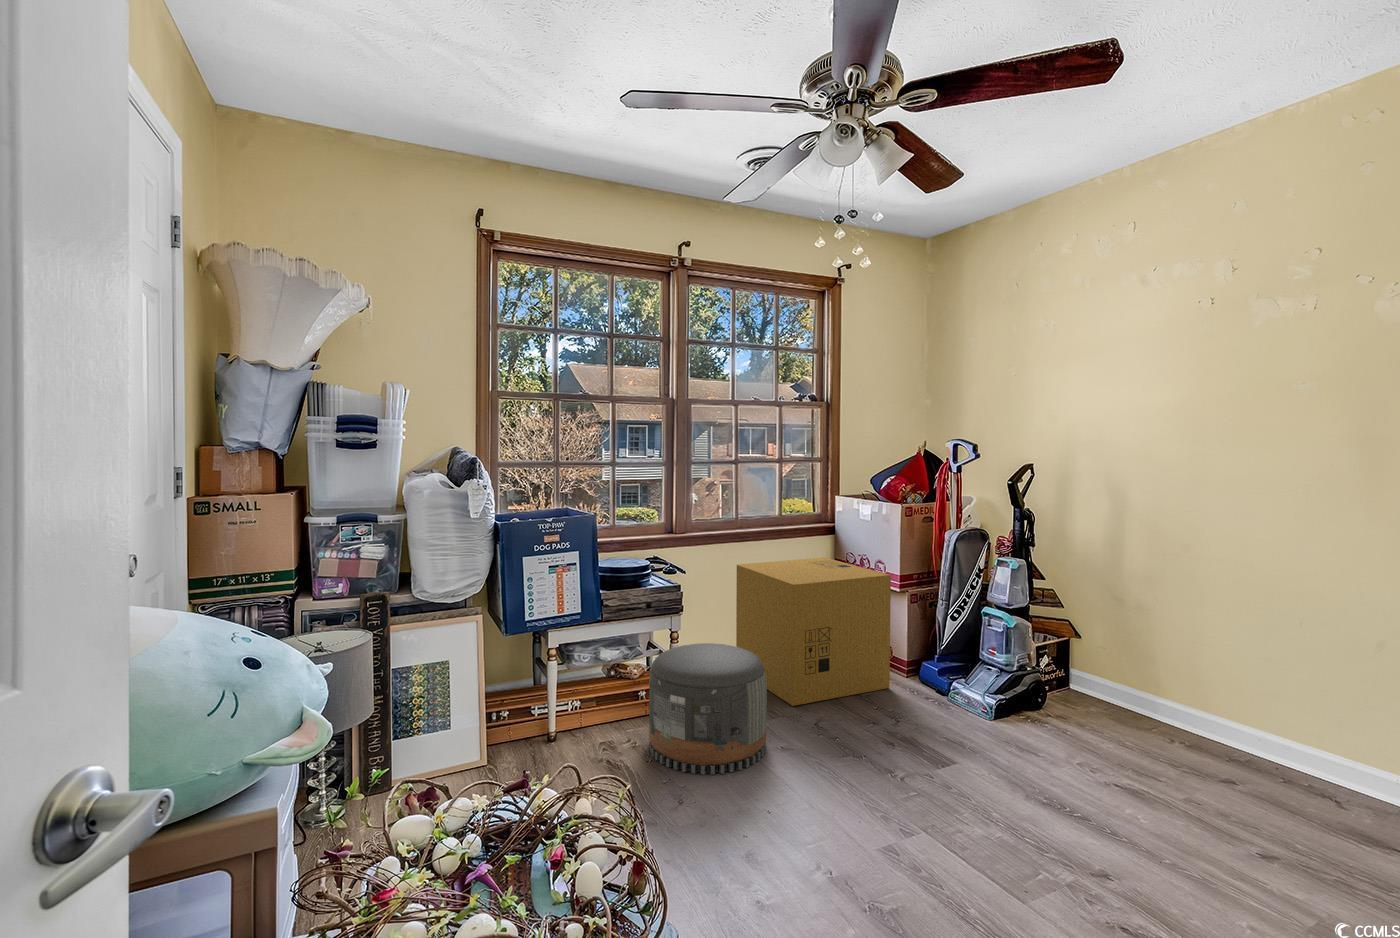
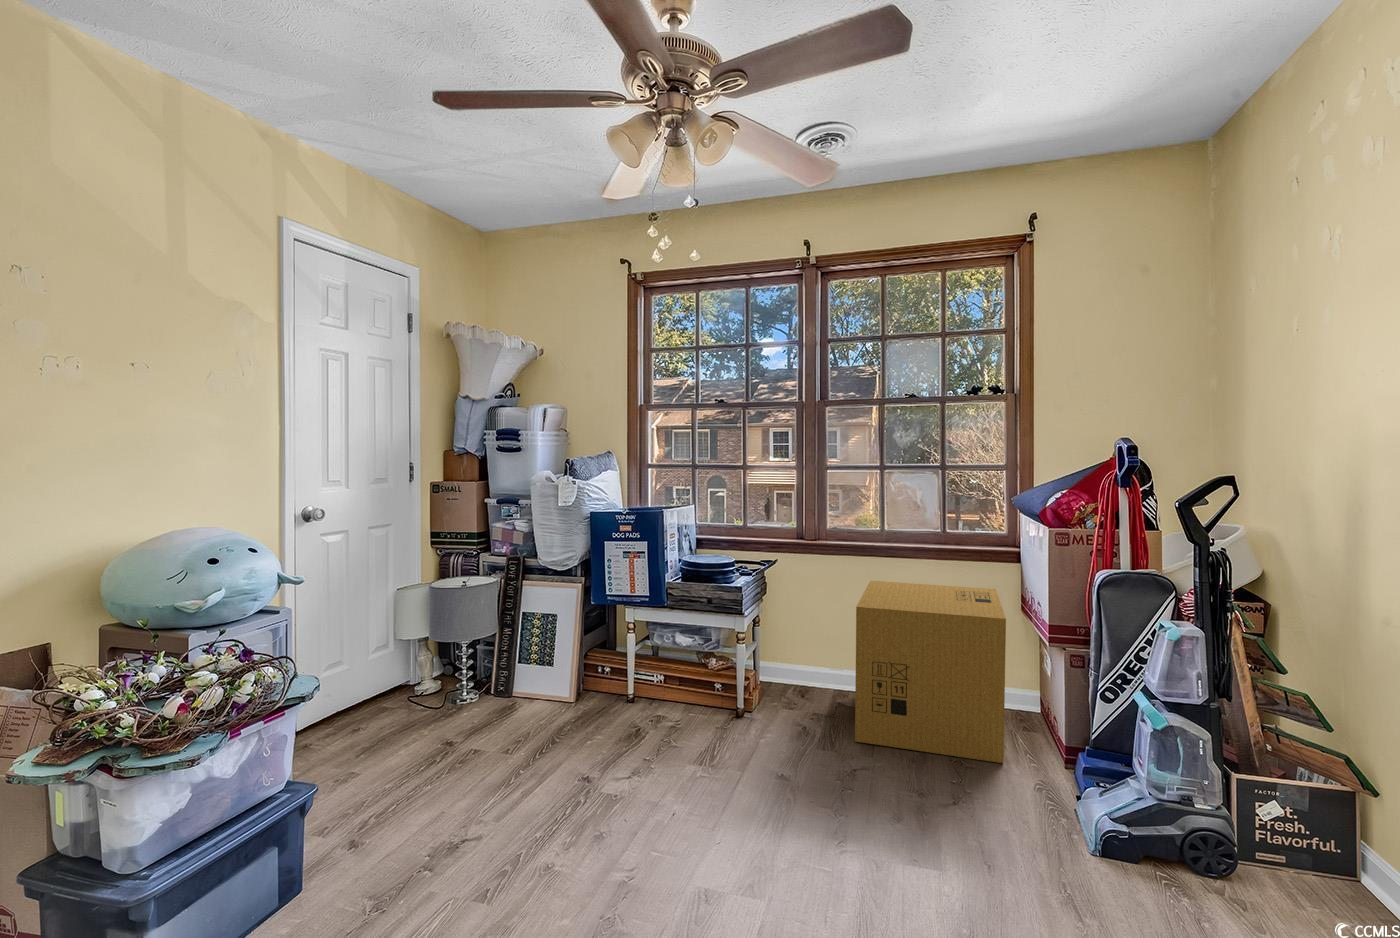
pouf: present [649,643,767,774] -> none [665,644,780,771]

